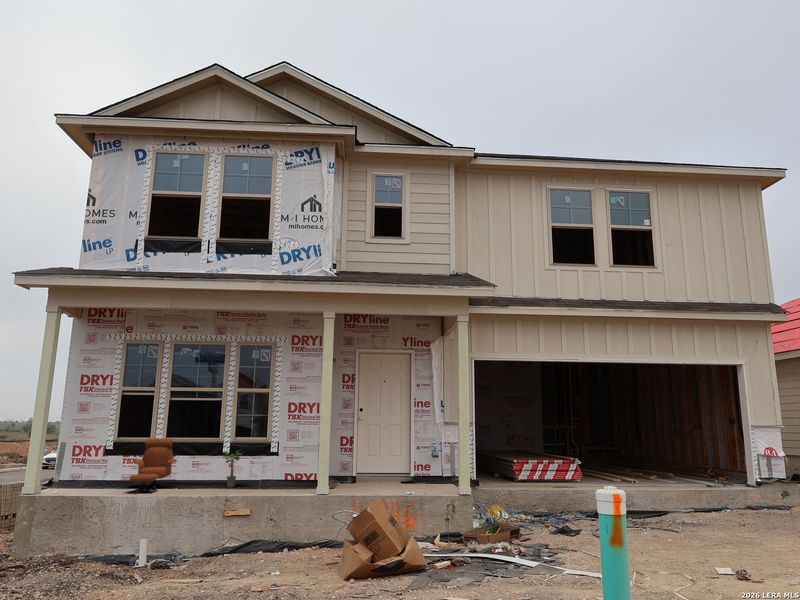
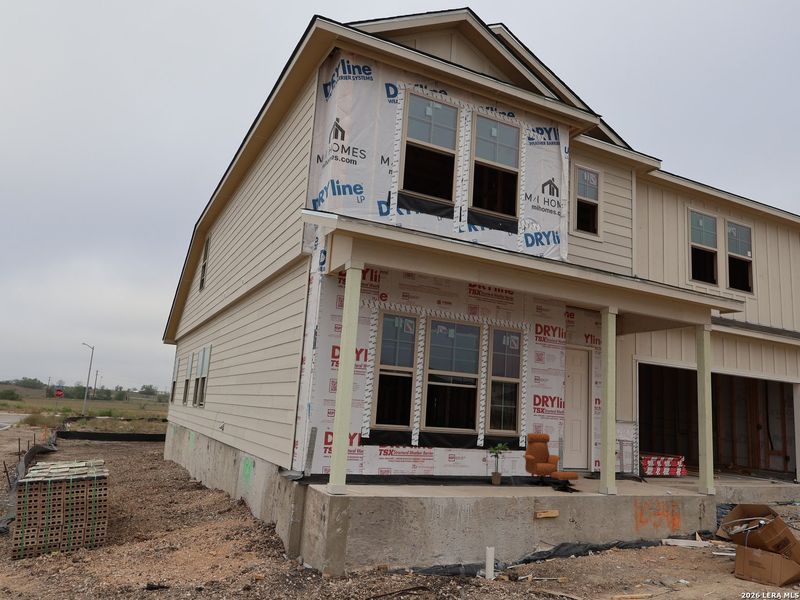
lounge chair: present [130,438,177,494] -> present [523,433,579,493]

